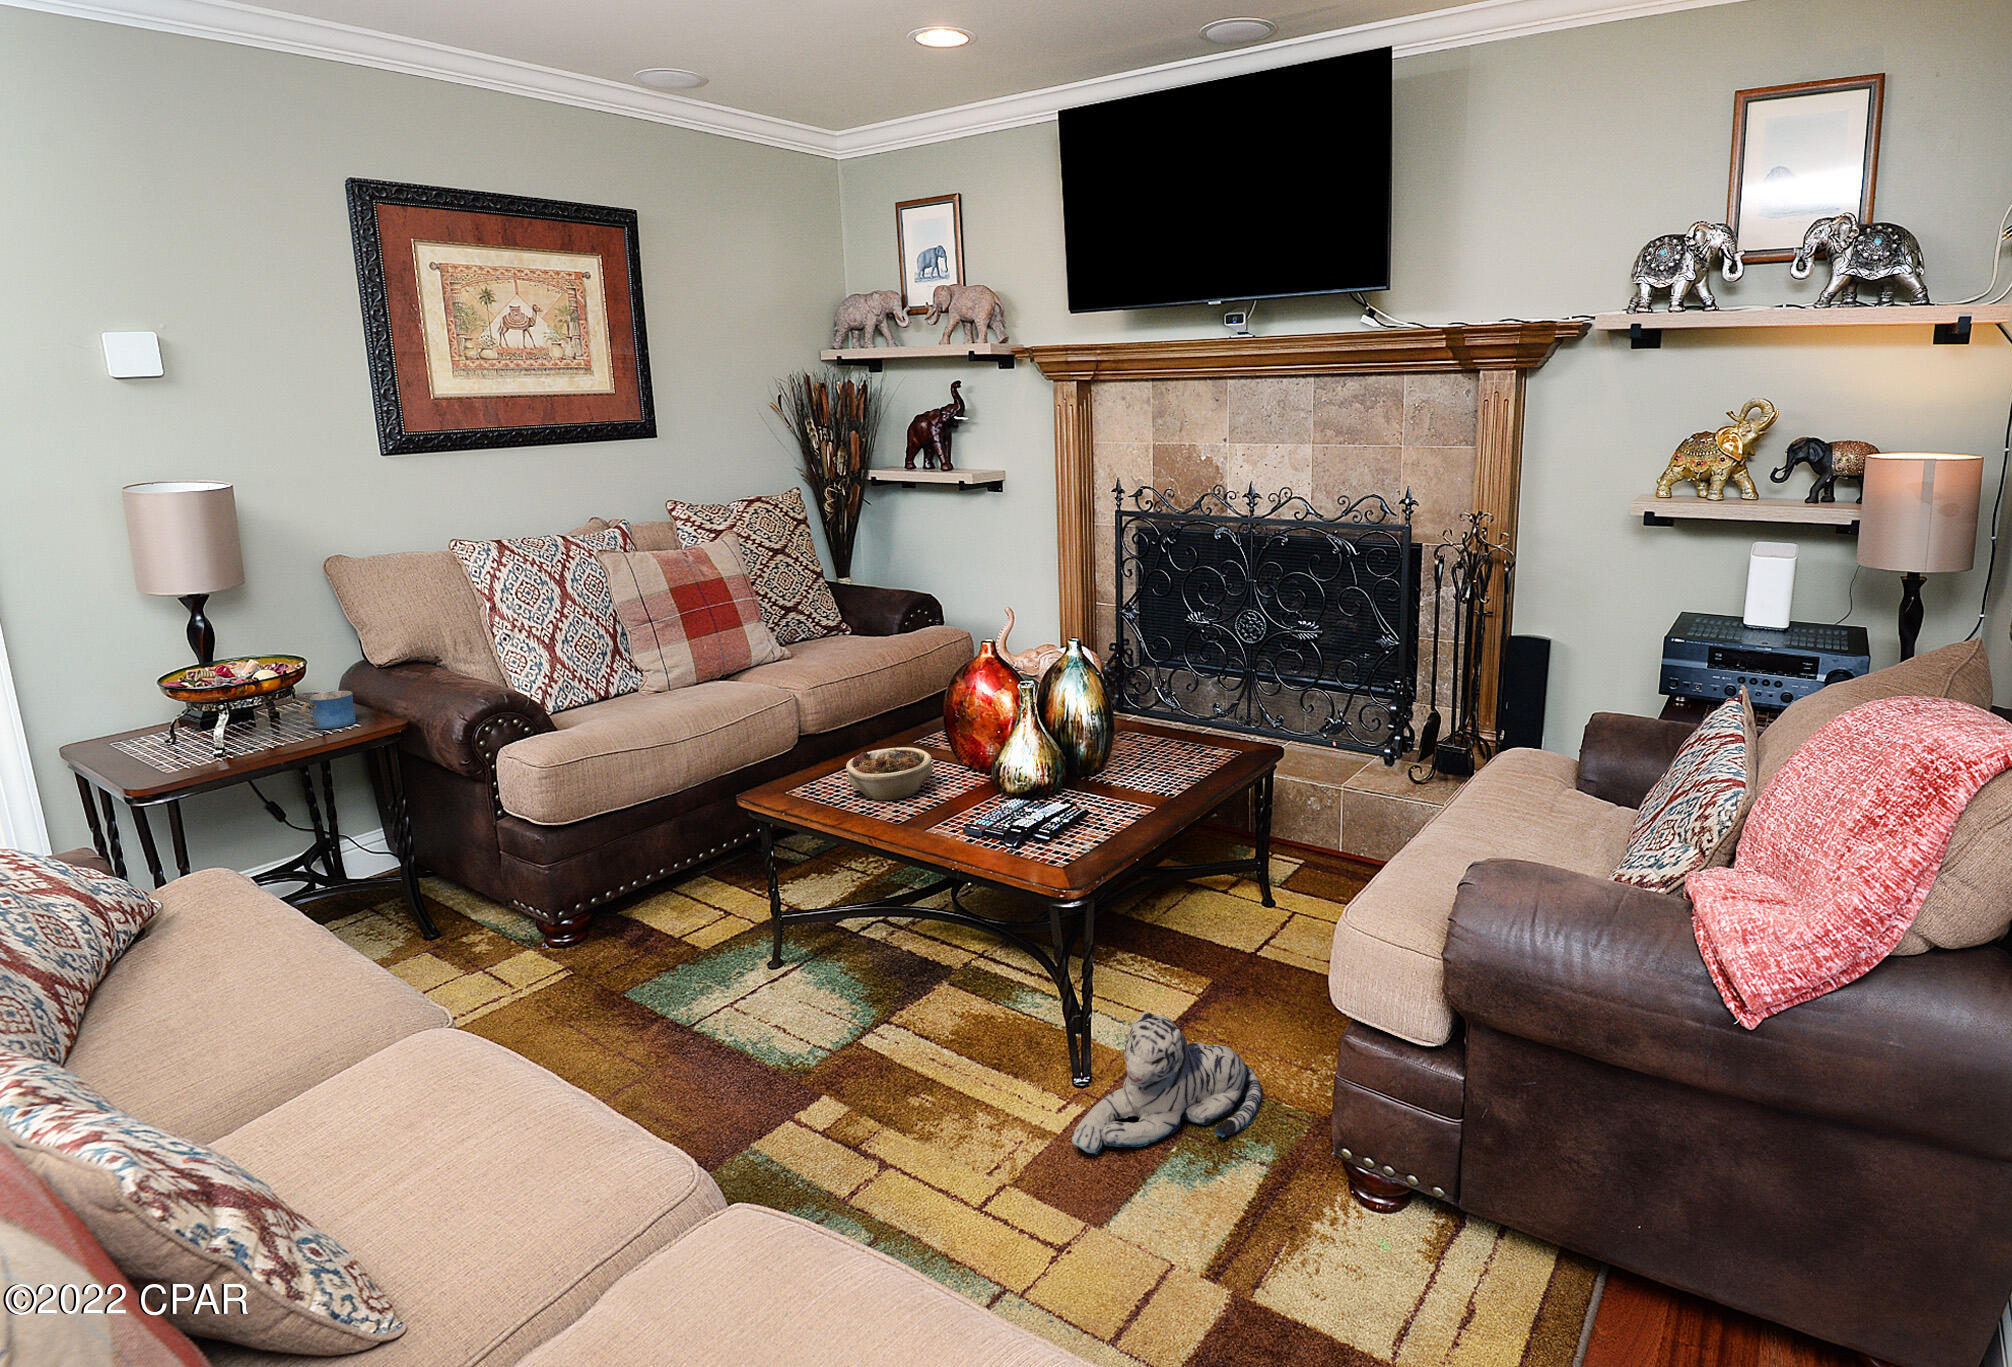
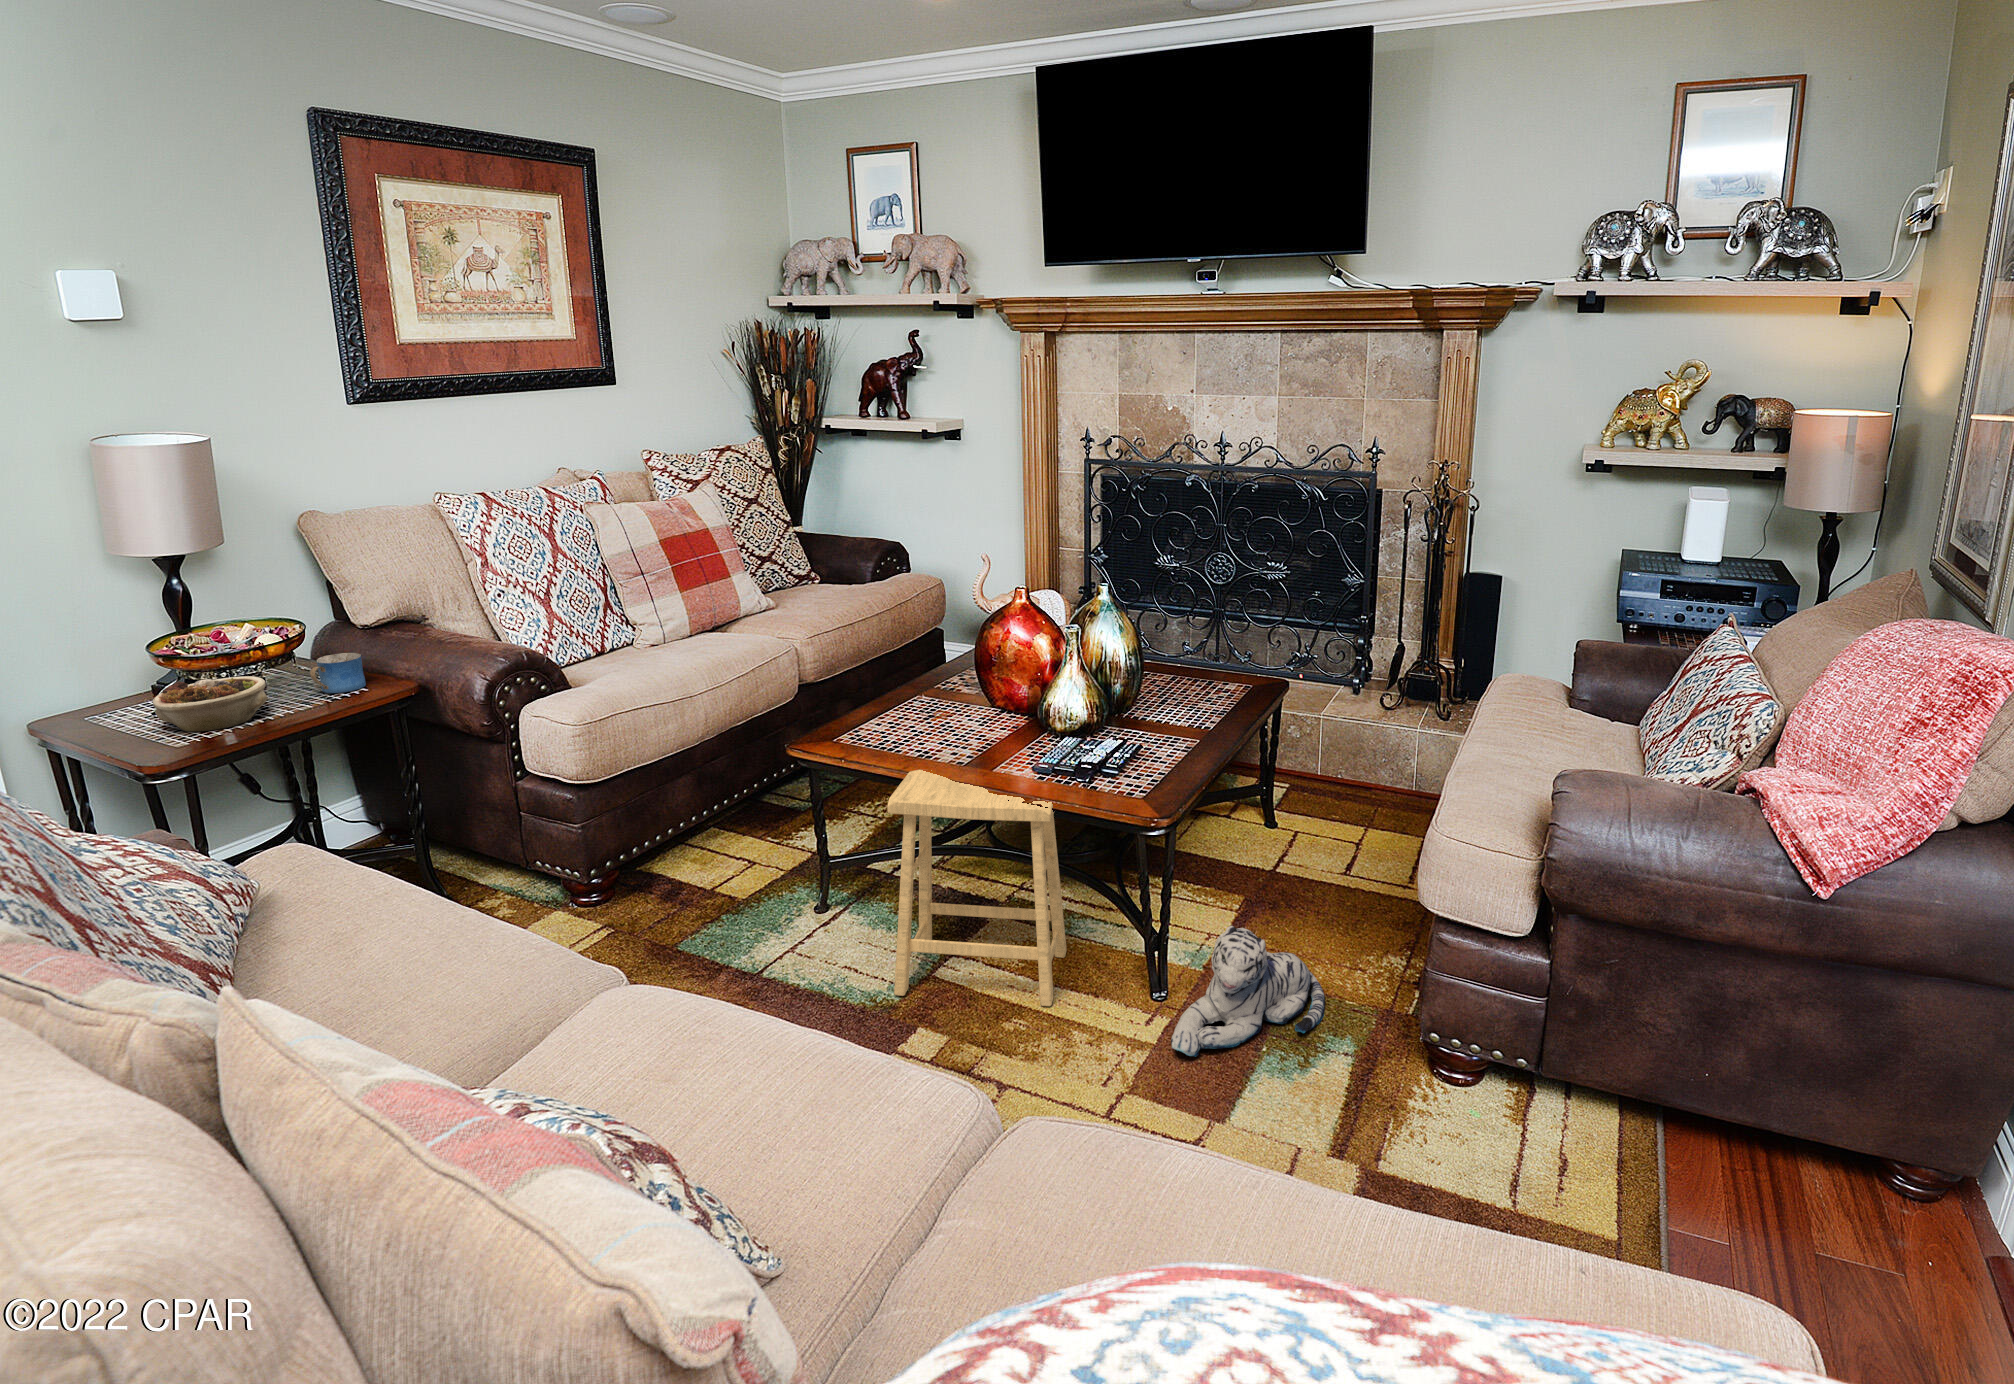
succulent planter: present [846,747,933,800] -> present [153,676,267,731]
footstool: none [802,826,1003,1086] -> present [887,770,1067,1006]

